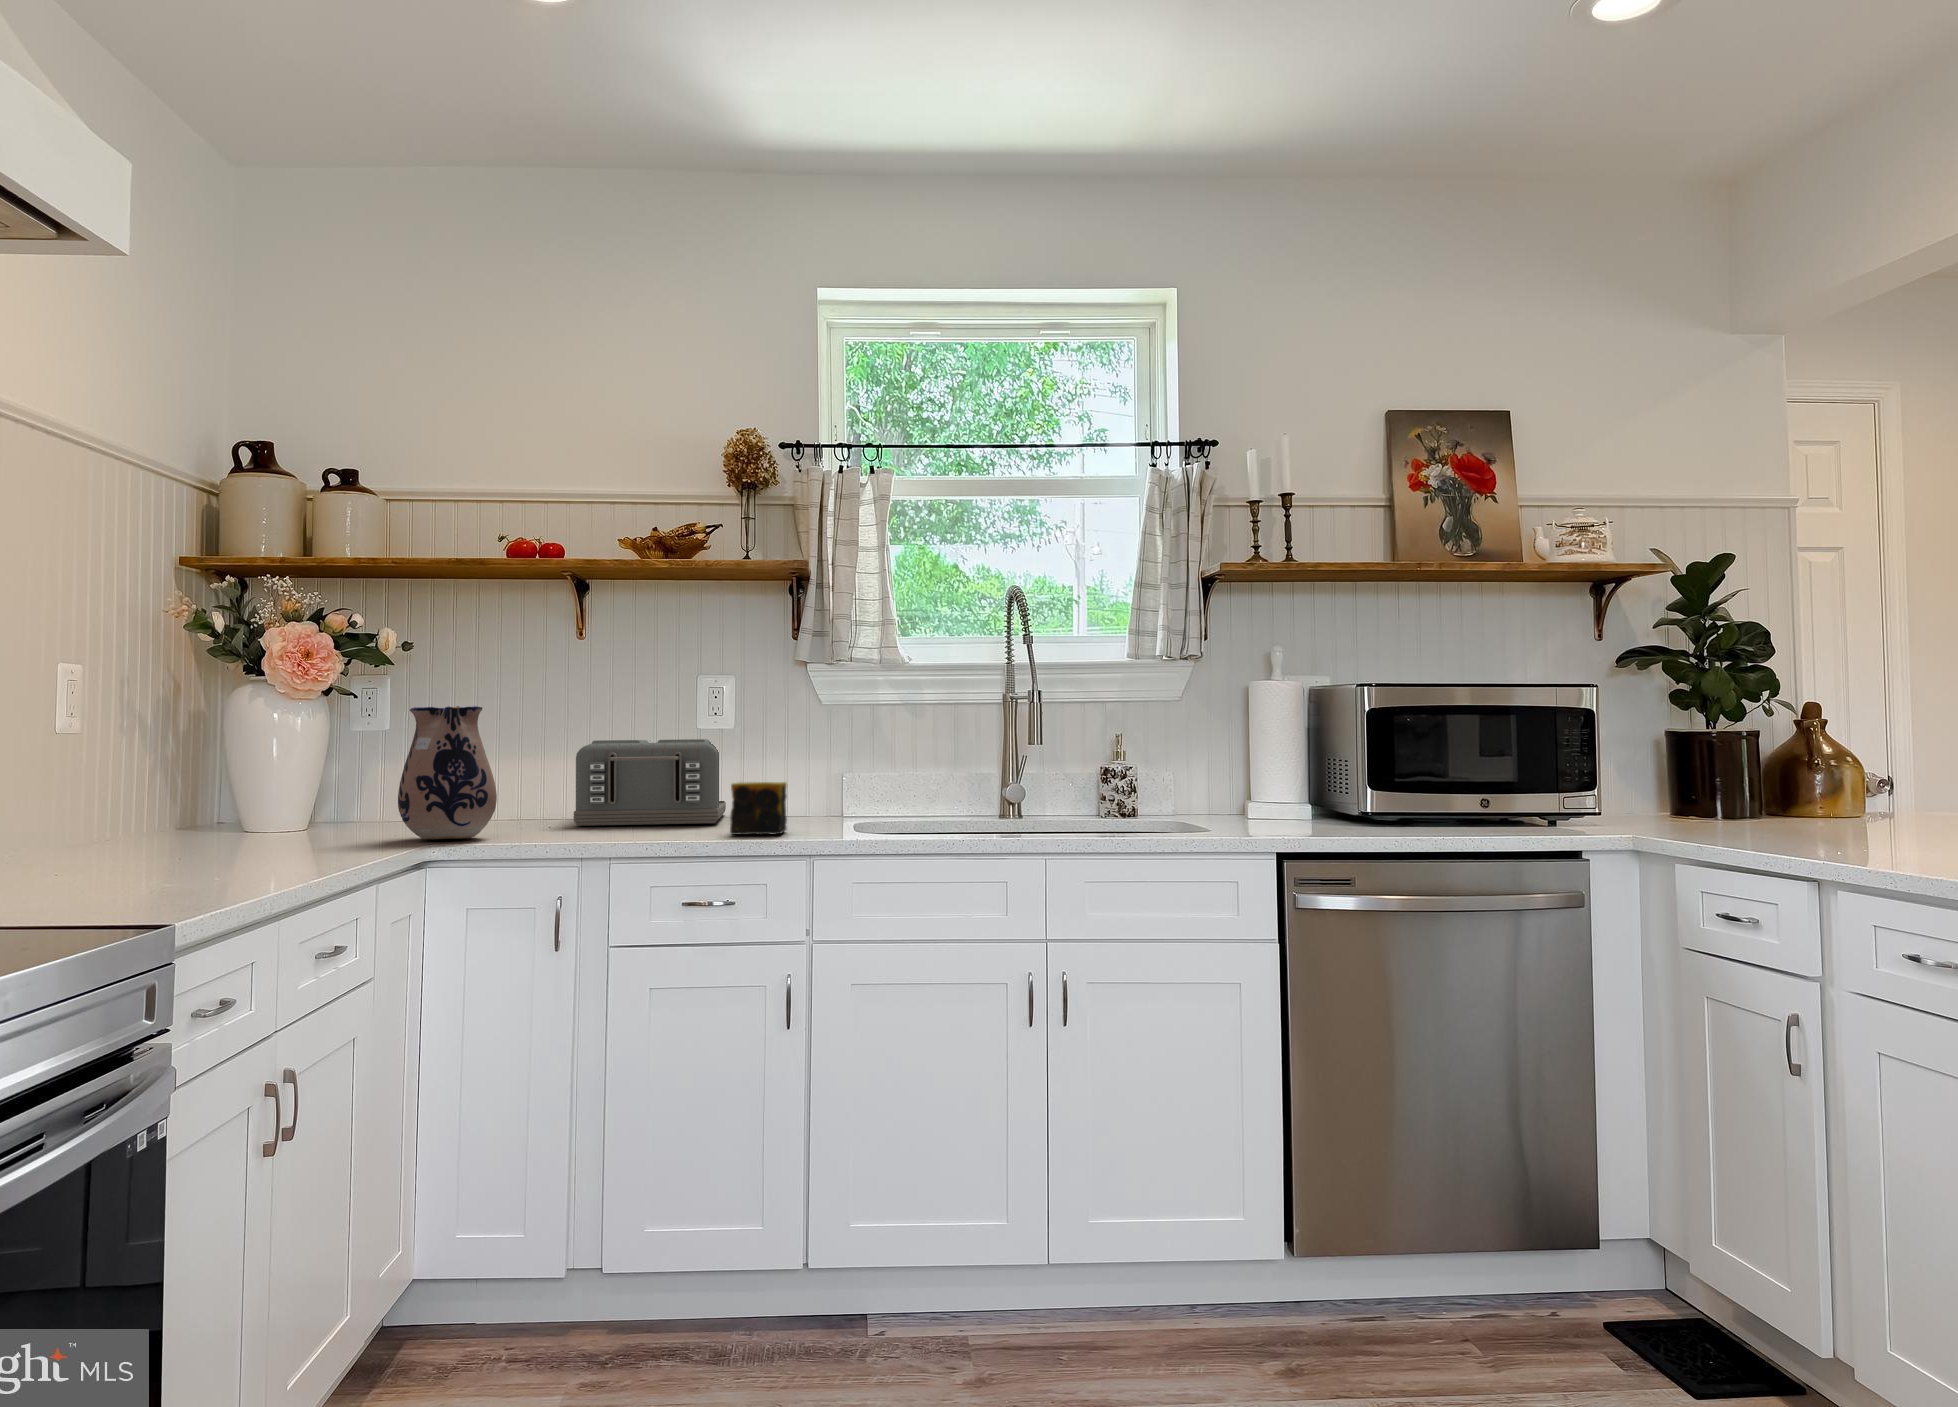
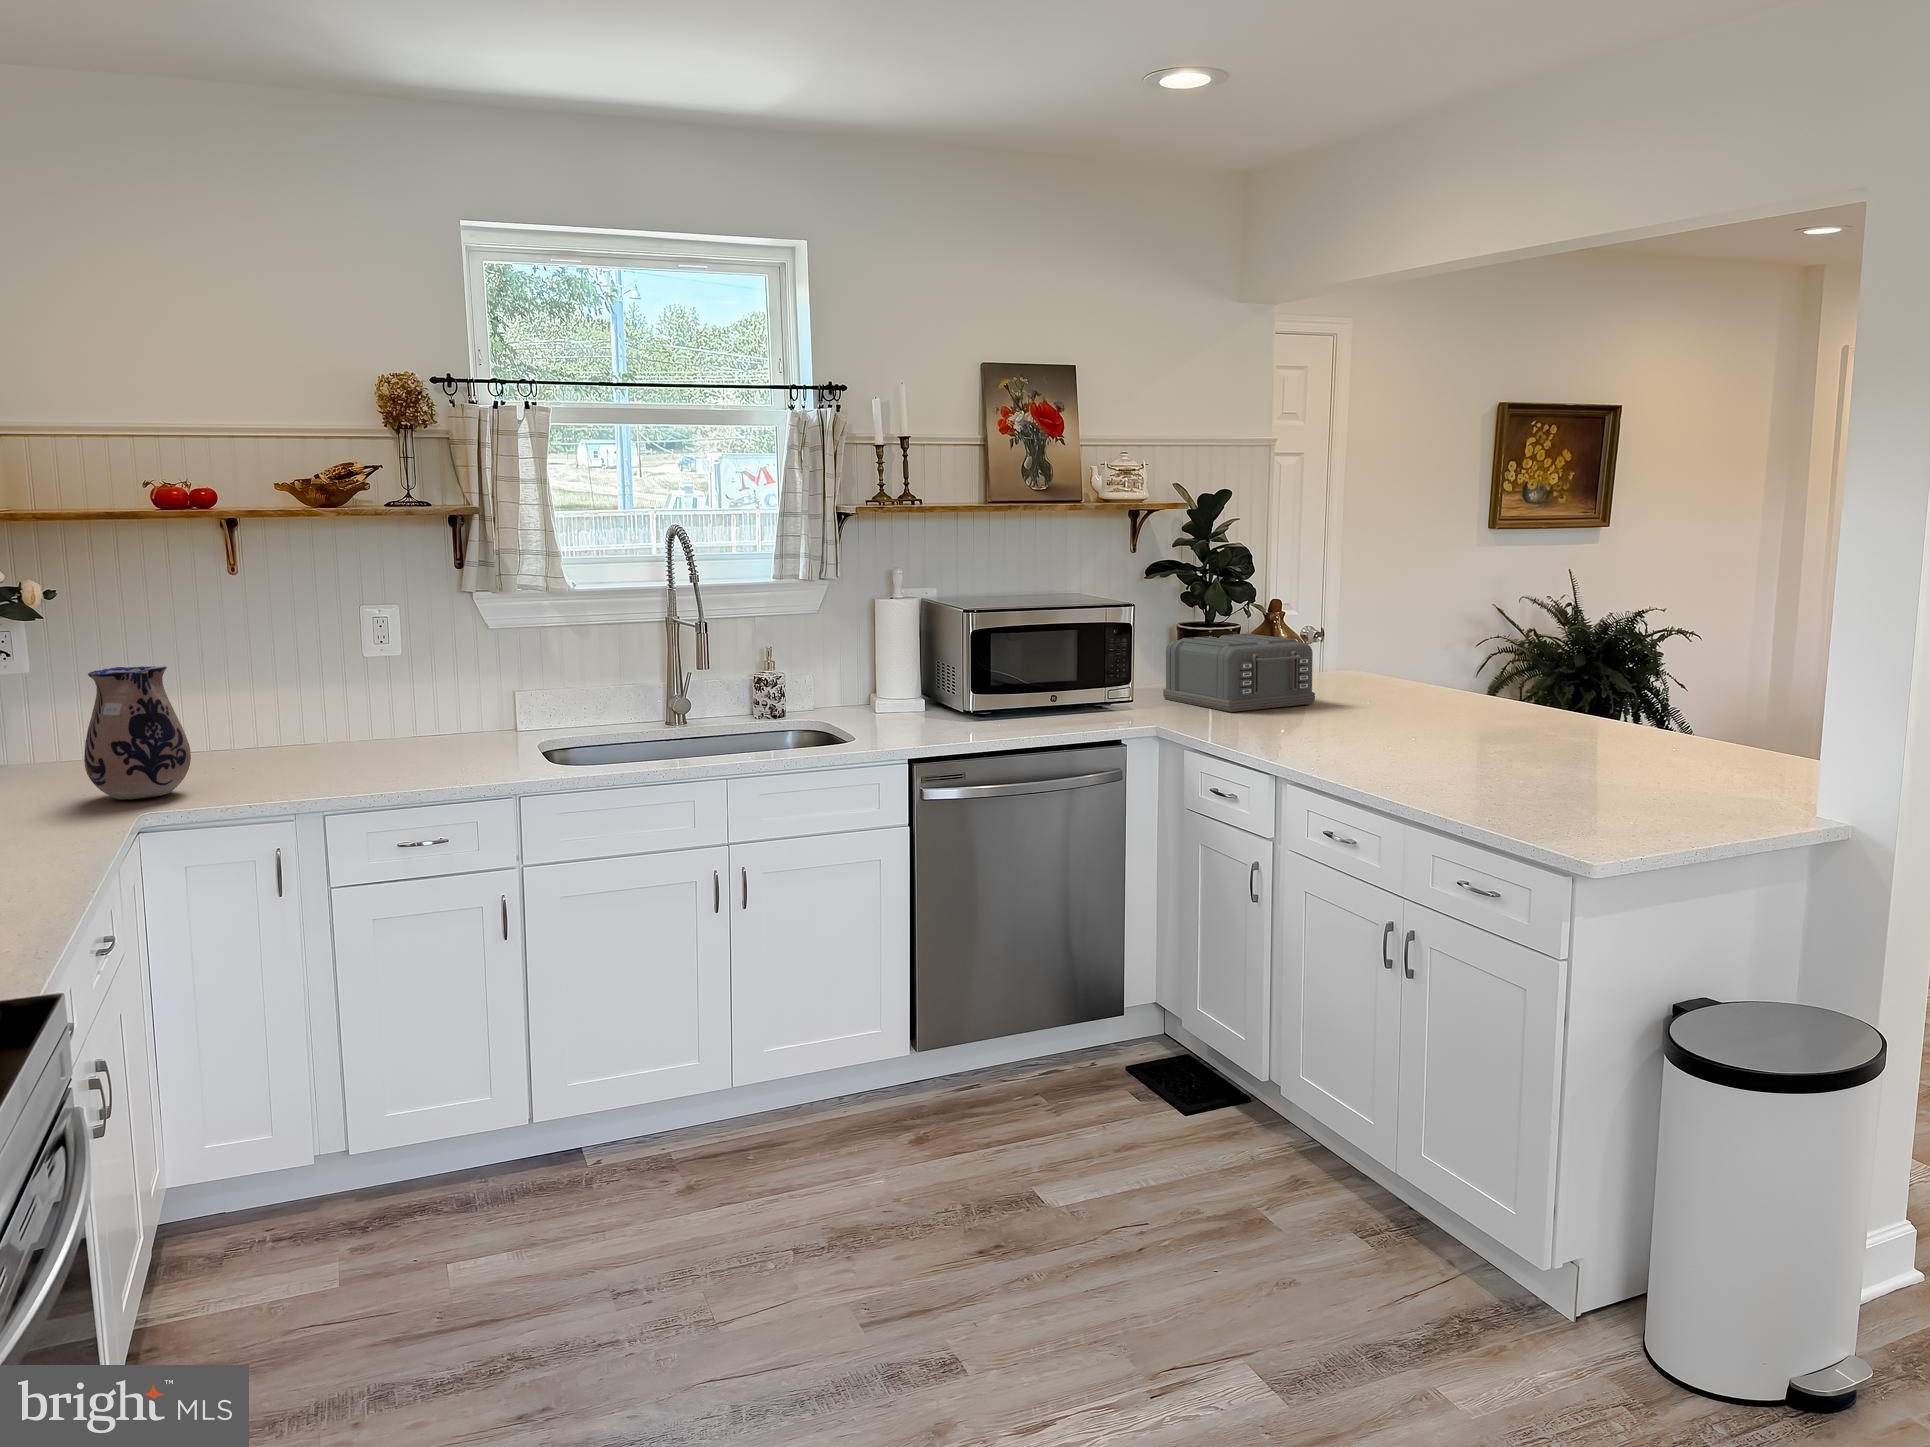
toaster: present [573,739,726,826] -> present [1163,634,1315,712]
candle: present [730,782,787,835] -> none [431,715,483,769]

